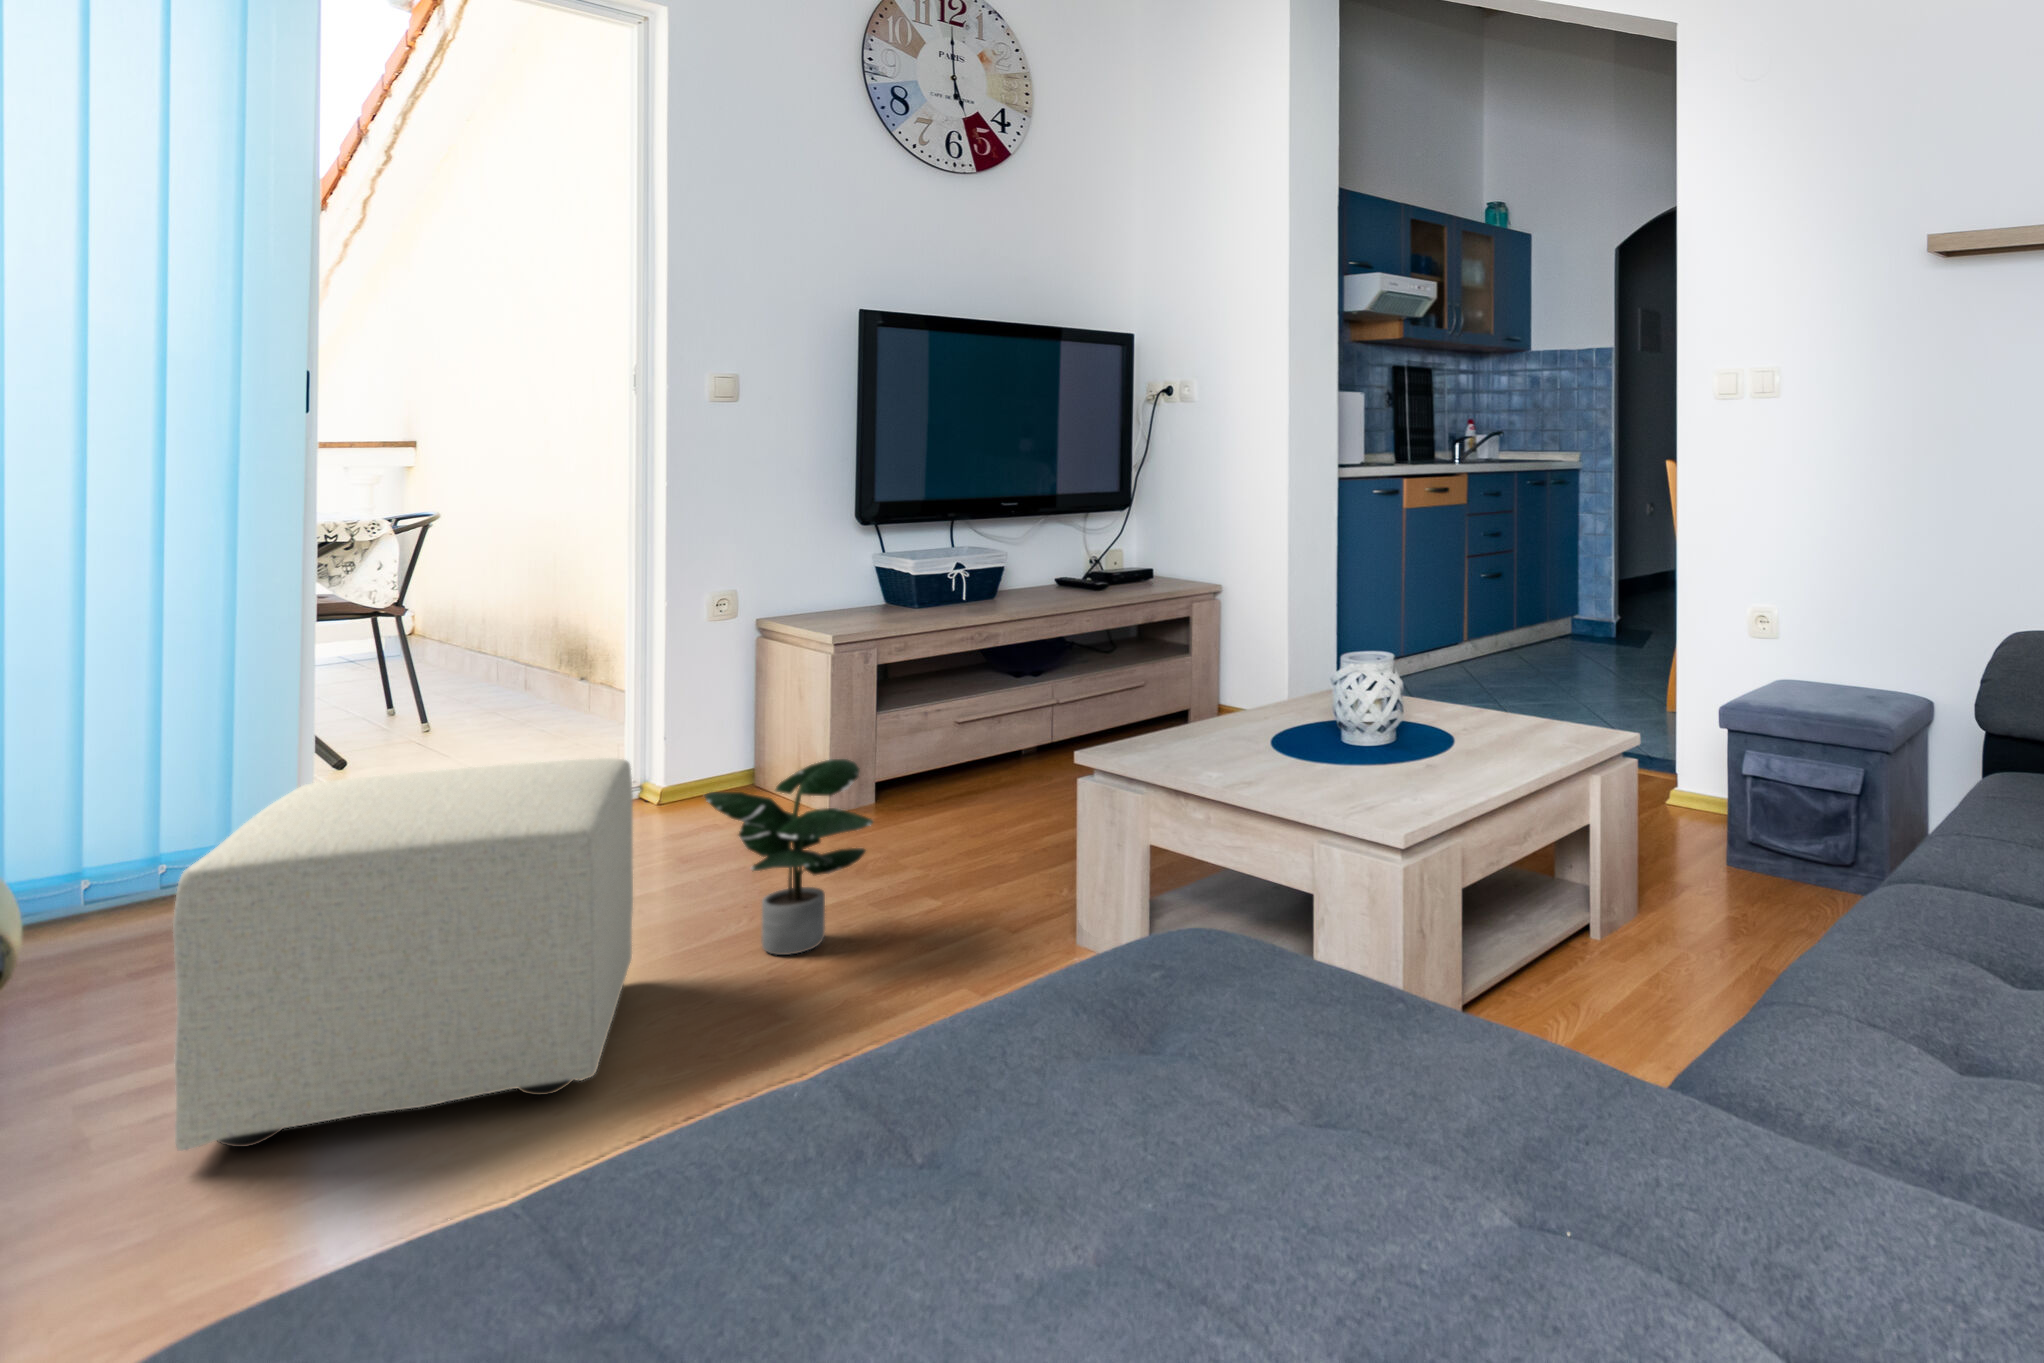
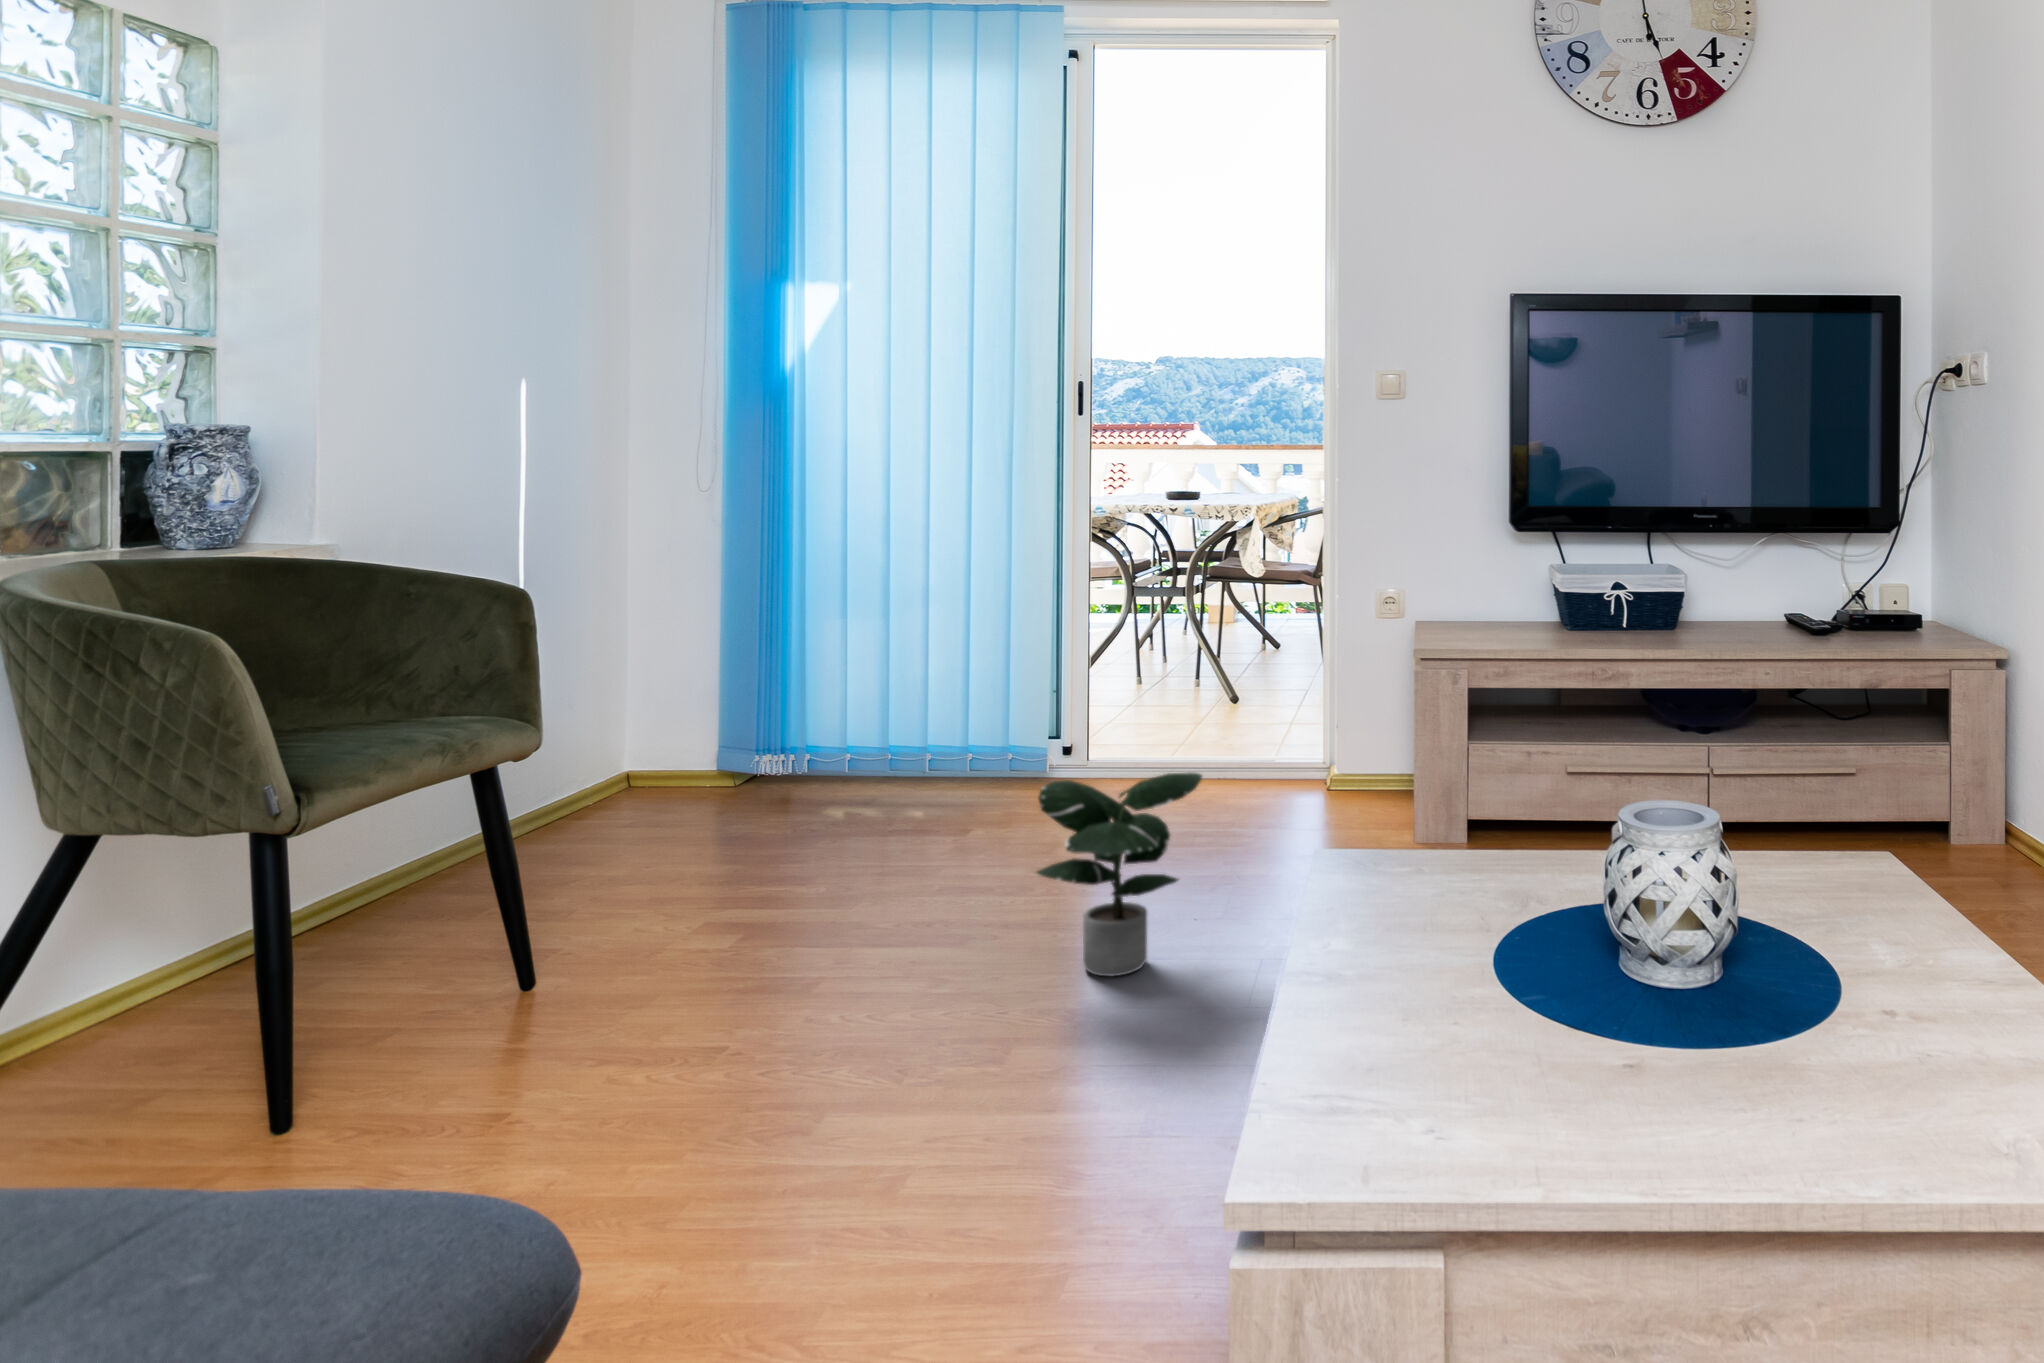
ottoman: present [173,758,633,1151] -> none [567,704,980,1028]

